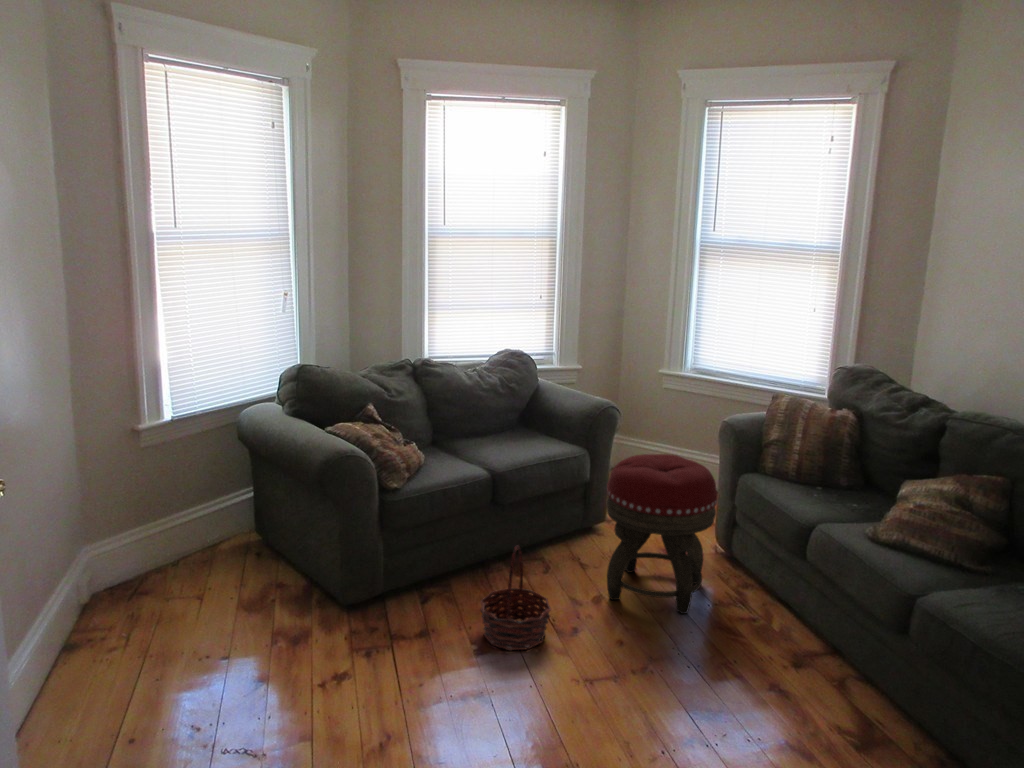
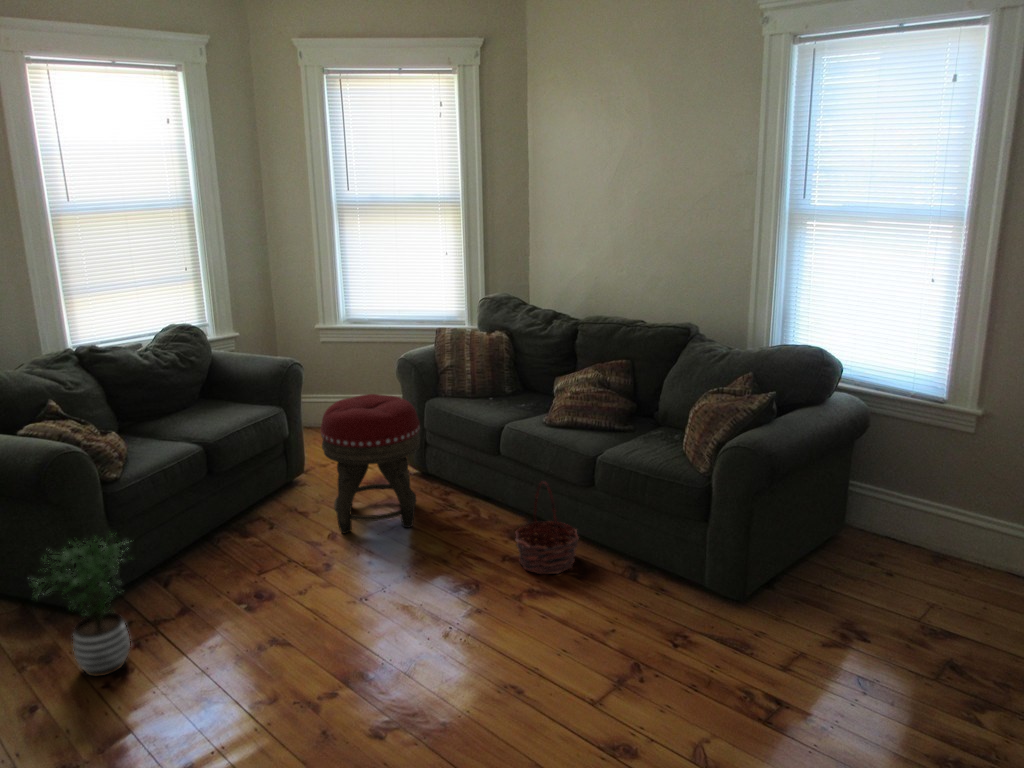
potted plant: none [275,536,376,677] -> present [32,533,130,677]
basket: present [480,545,551,650] -> present [515,481,579,574]

